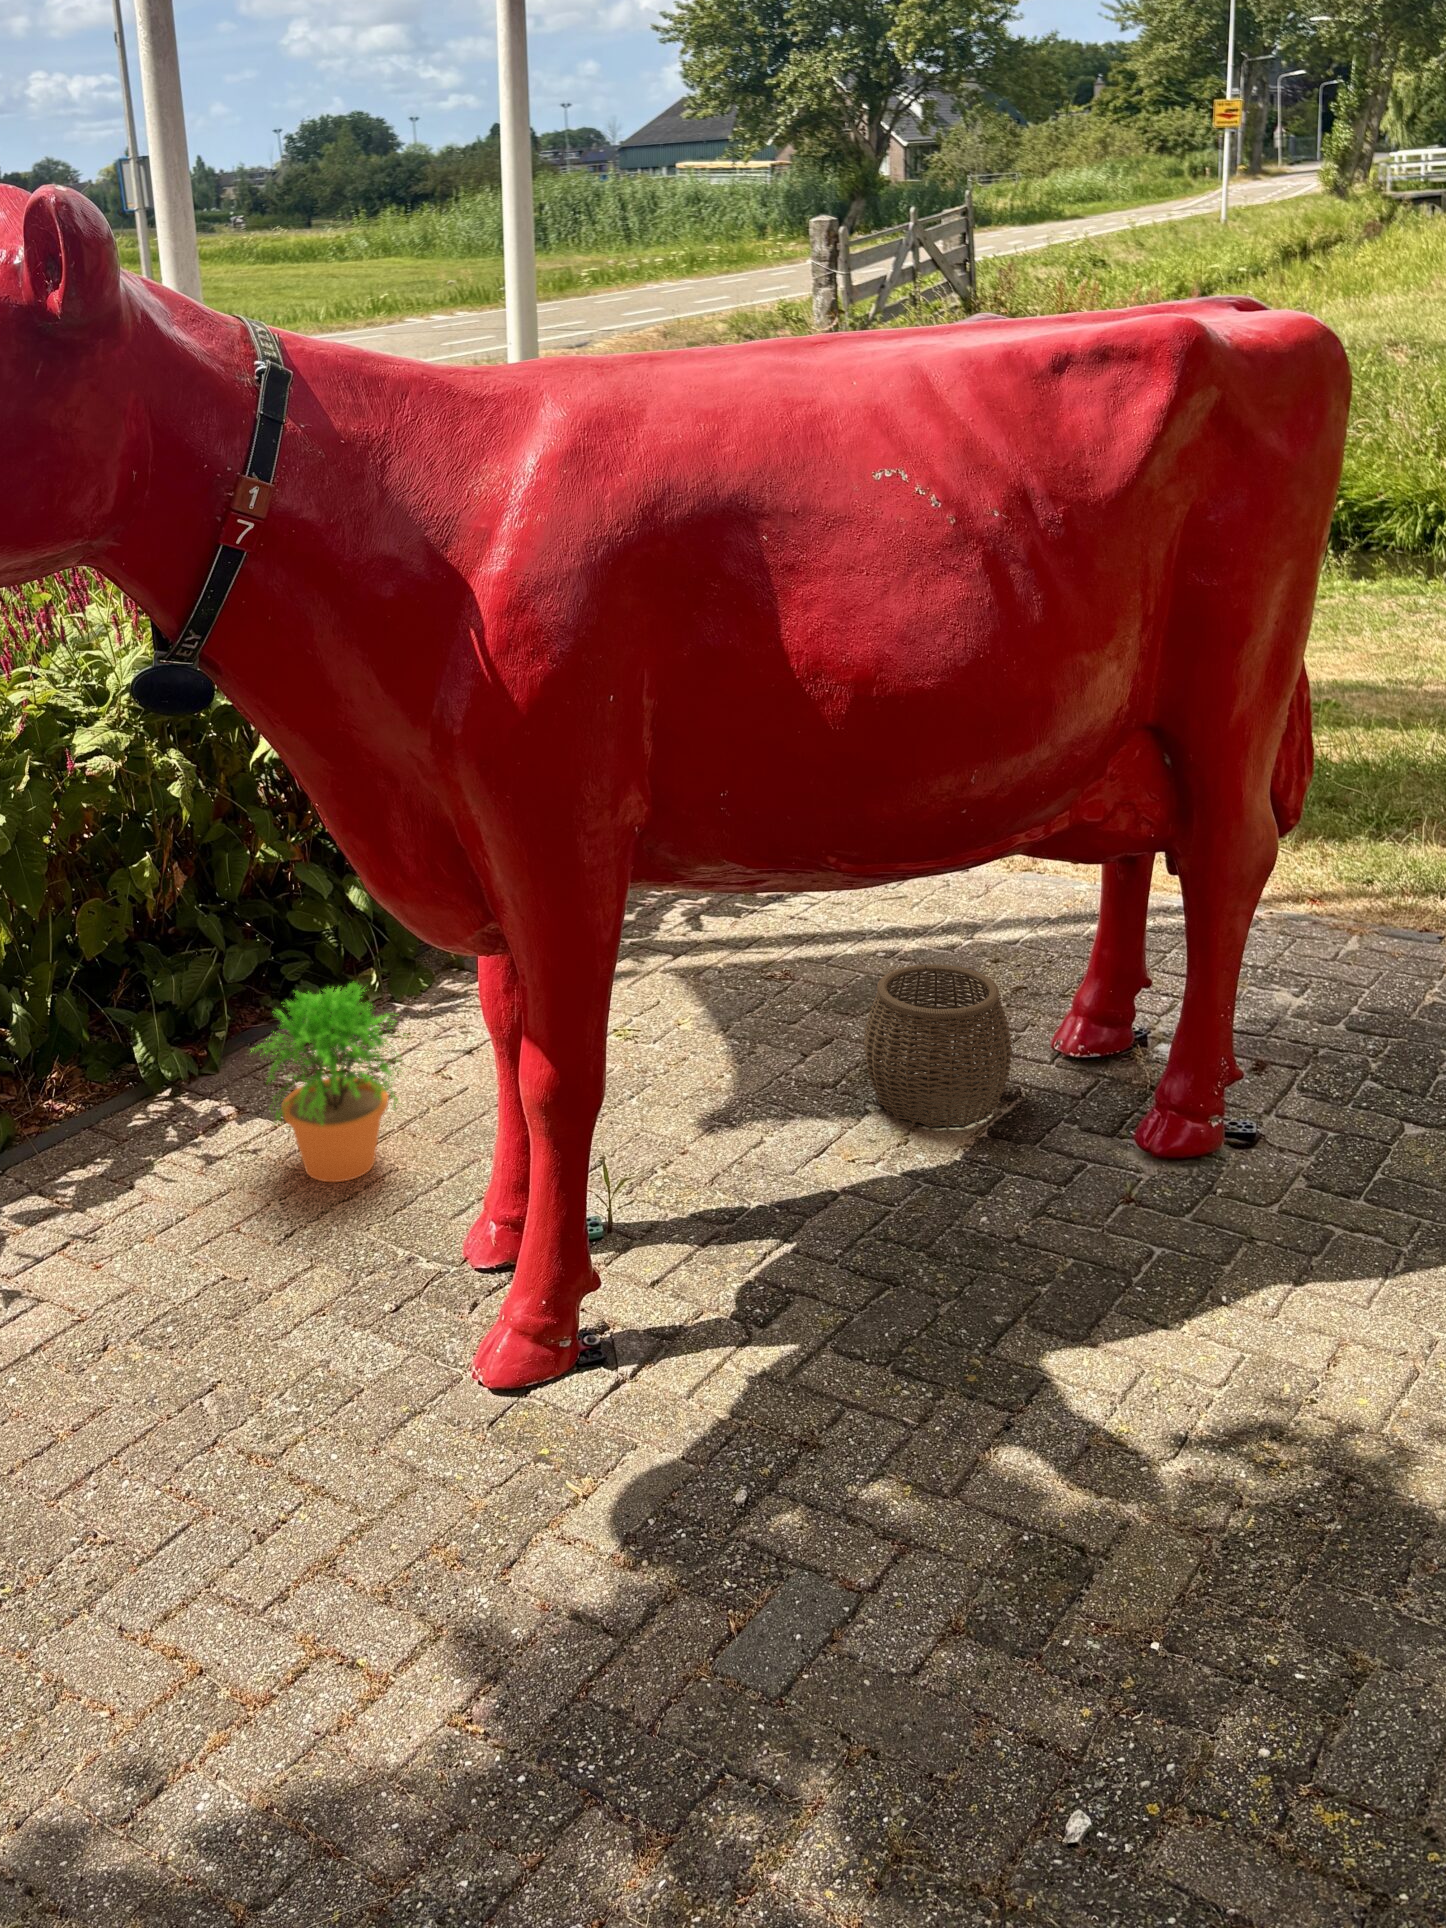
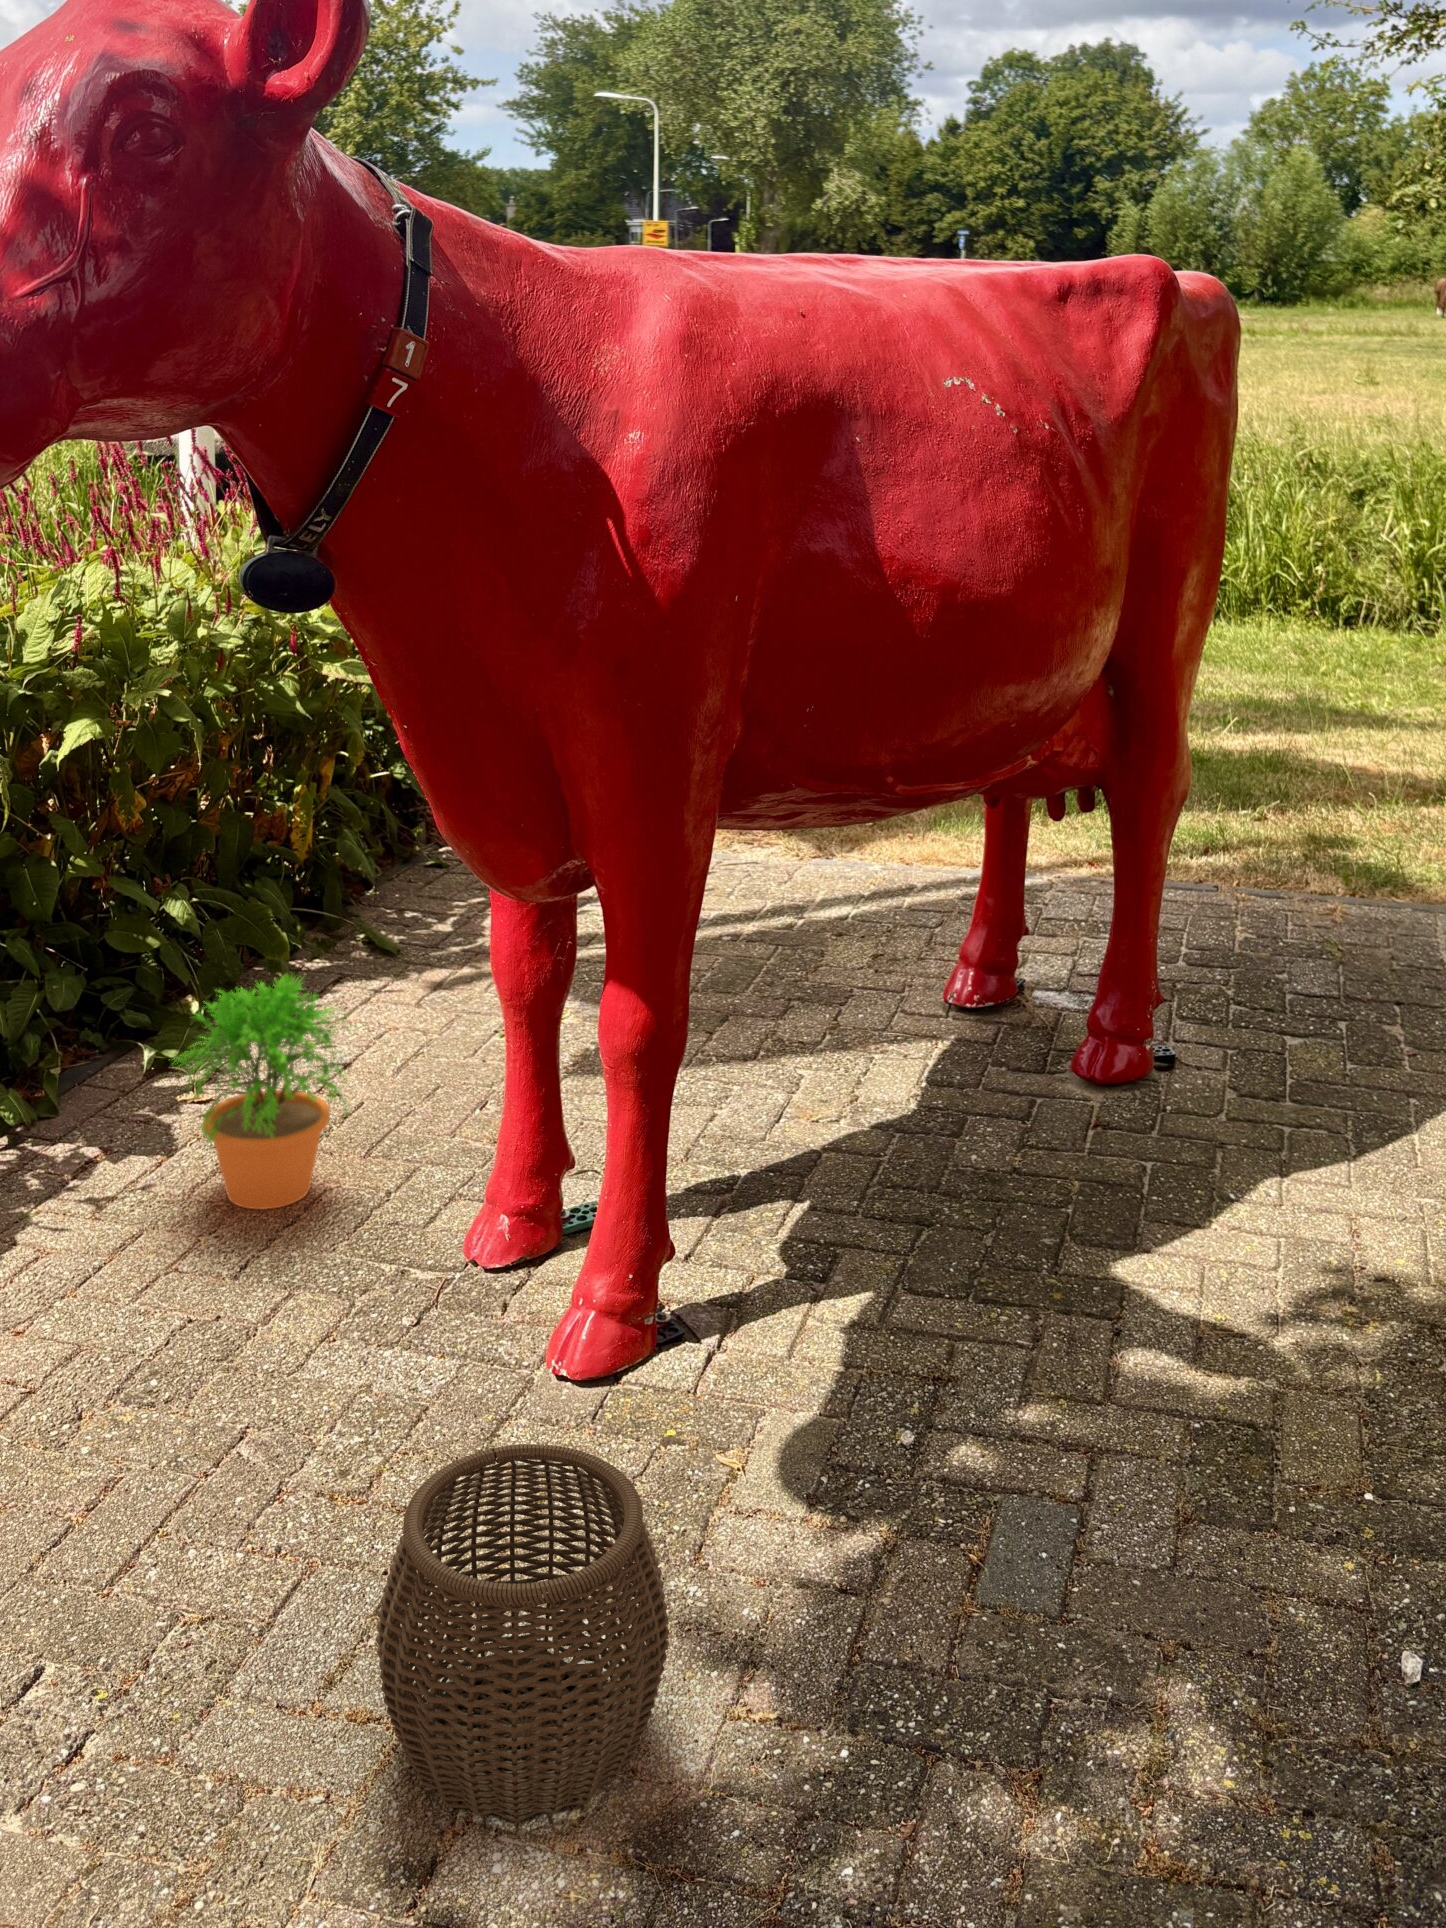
woven basket: present [864,964,1012,1128] -> present [376,1444,669,1822]

